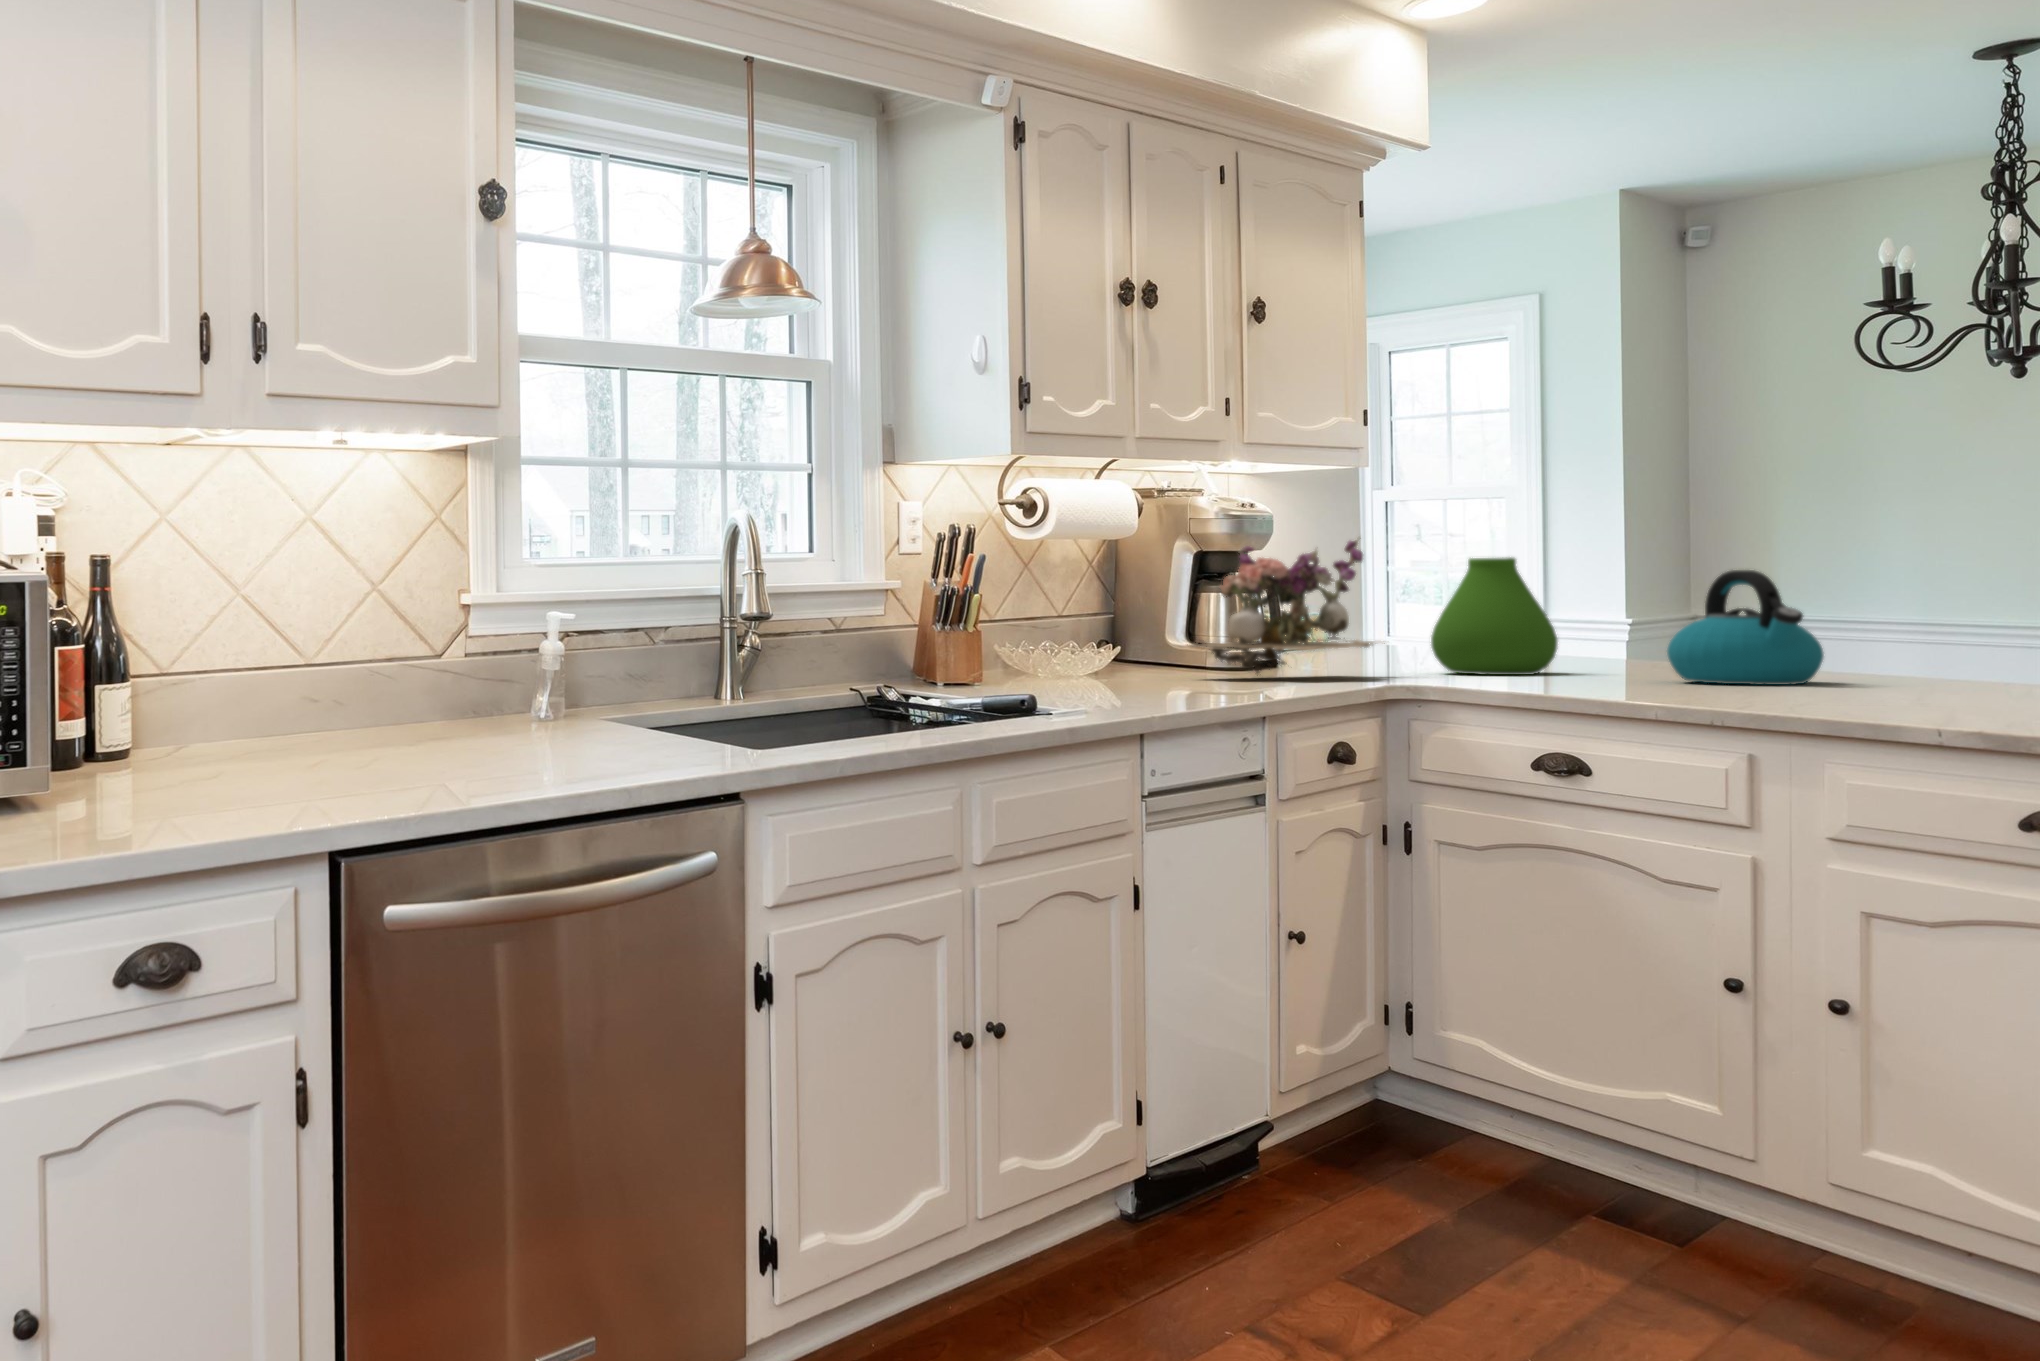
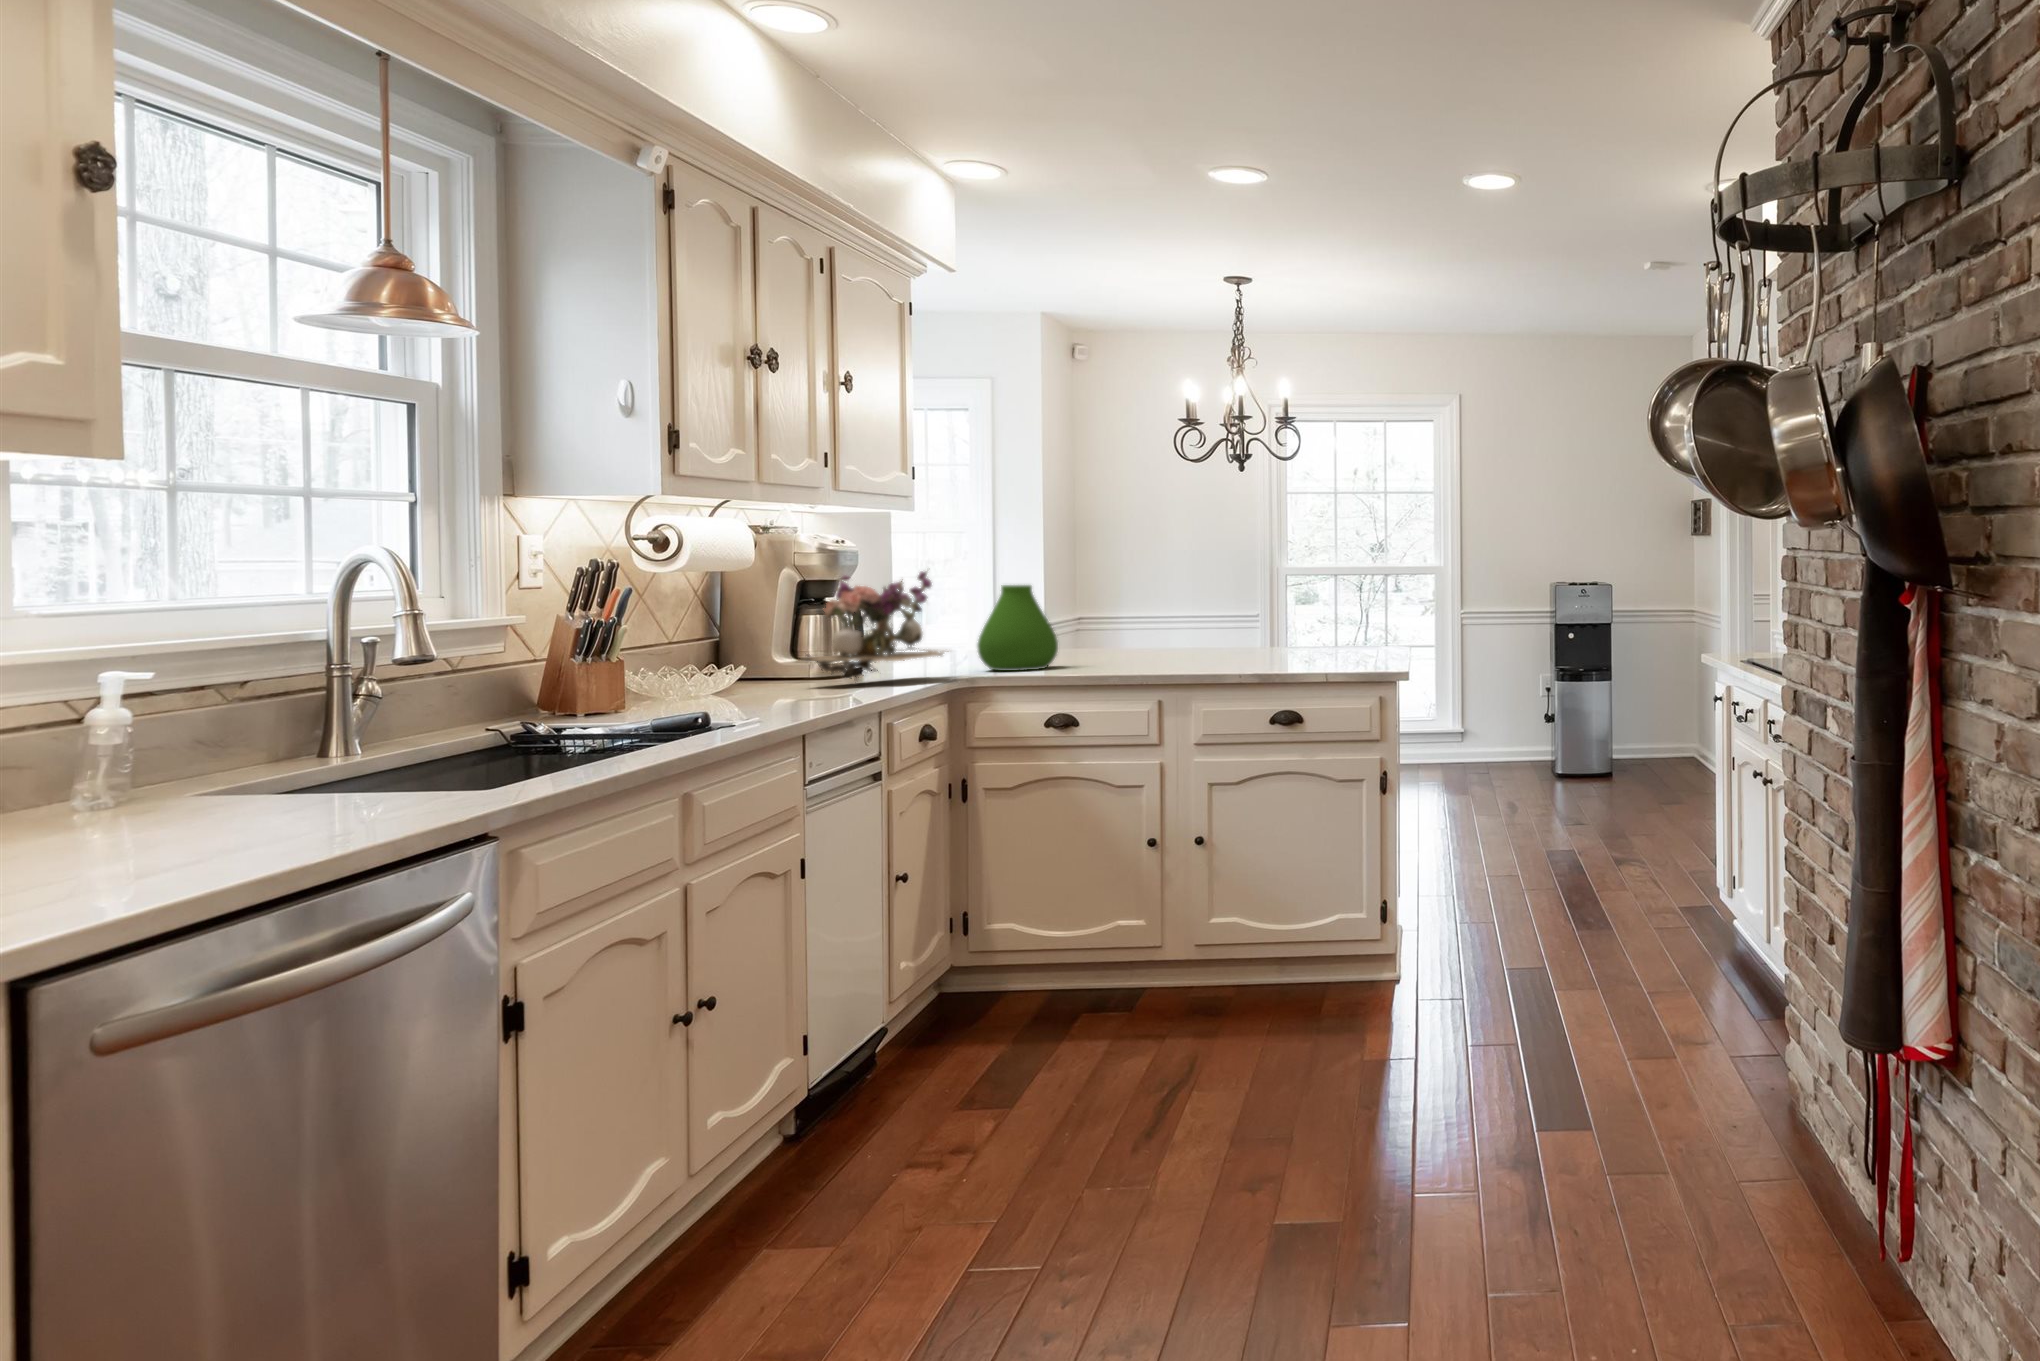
kettle: present [1667,570,1824,685] -> none [1127,598,1204,671]

